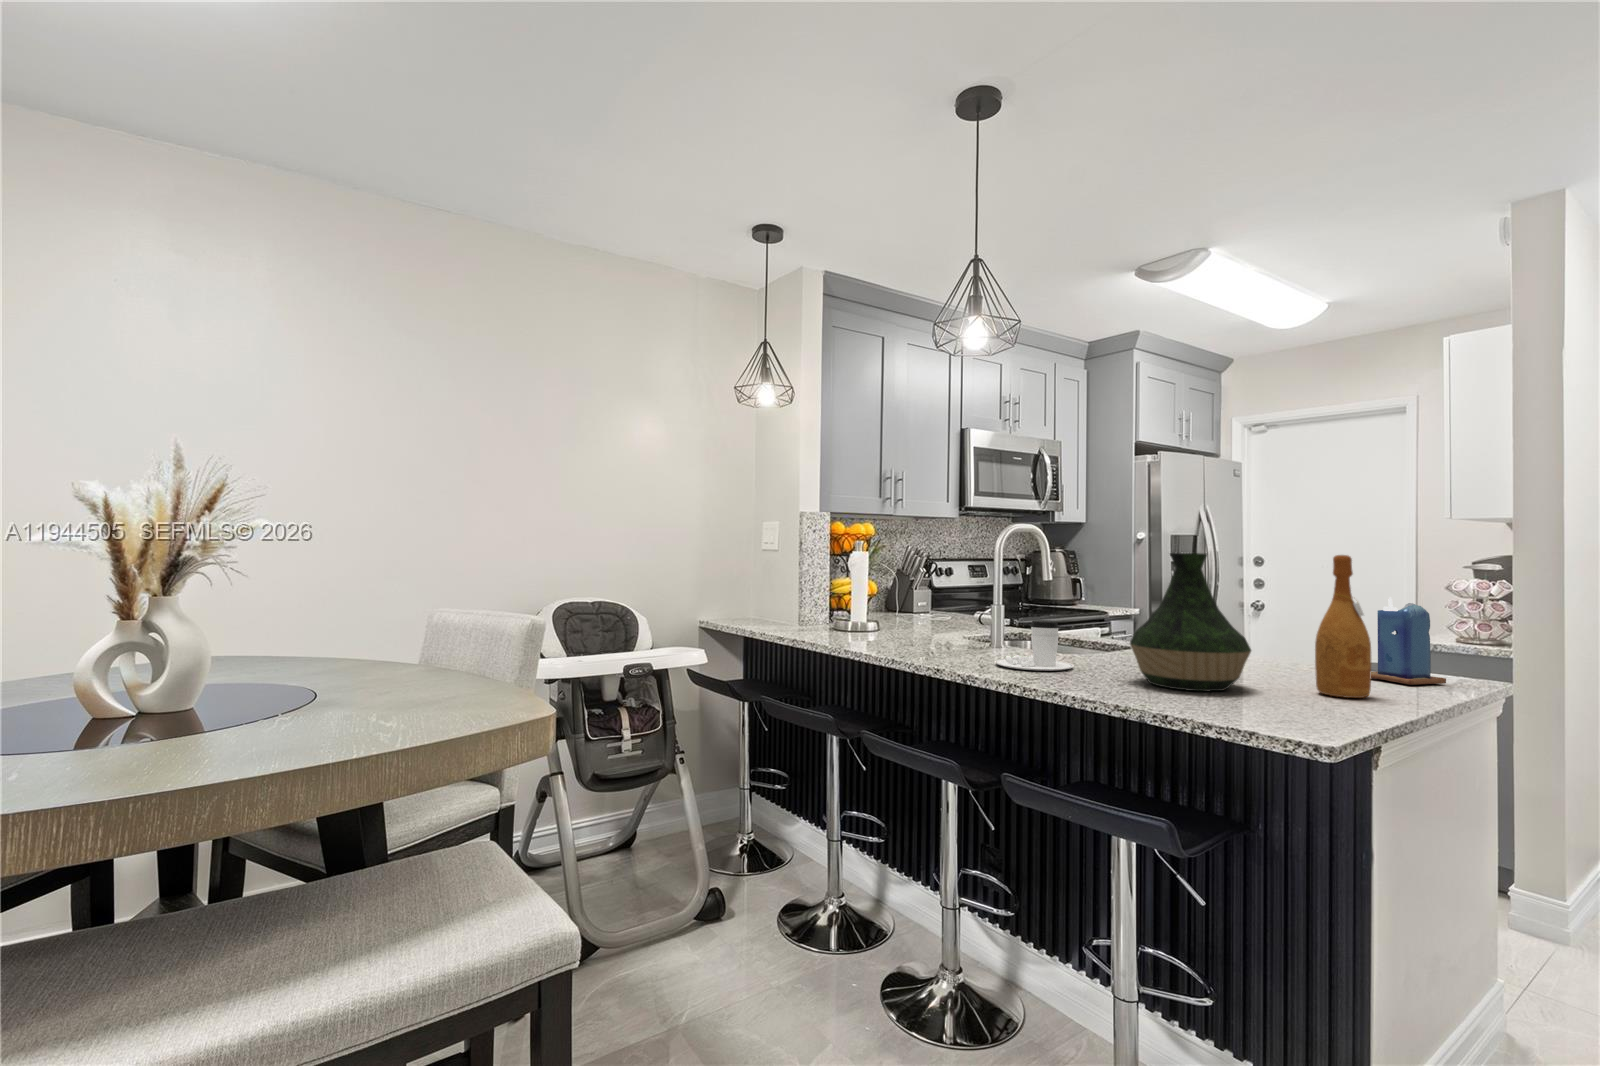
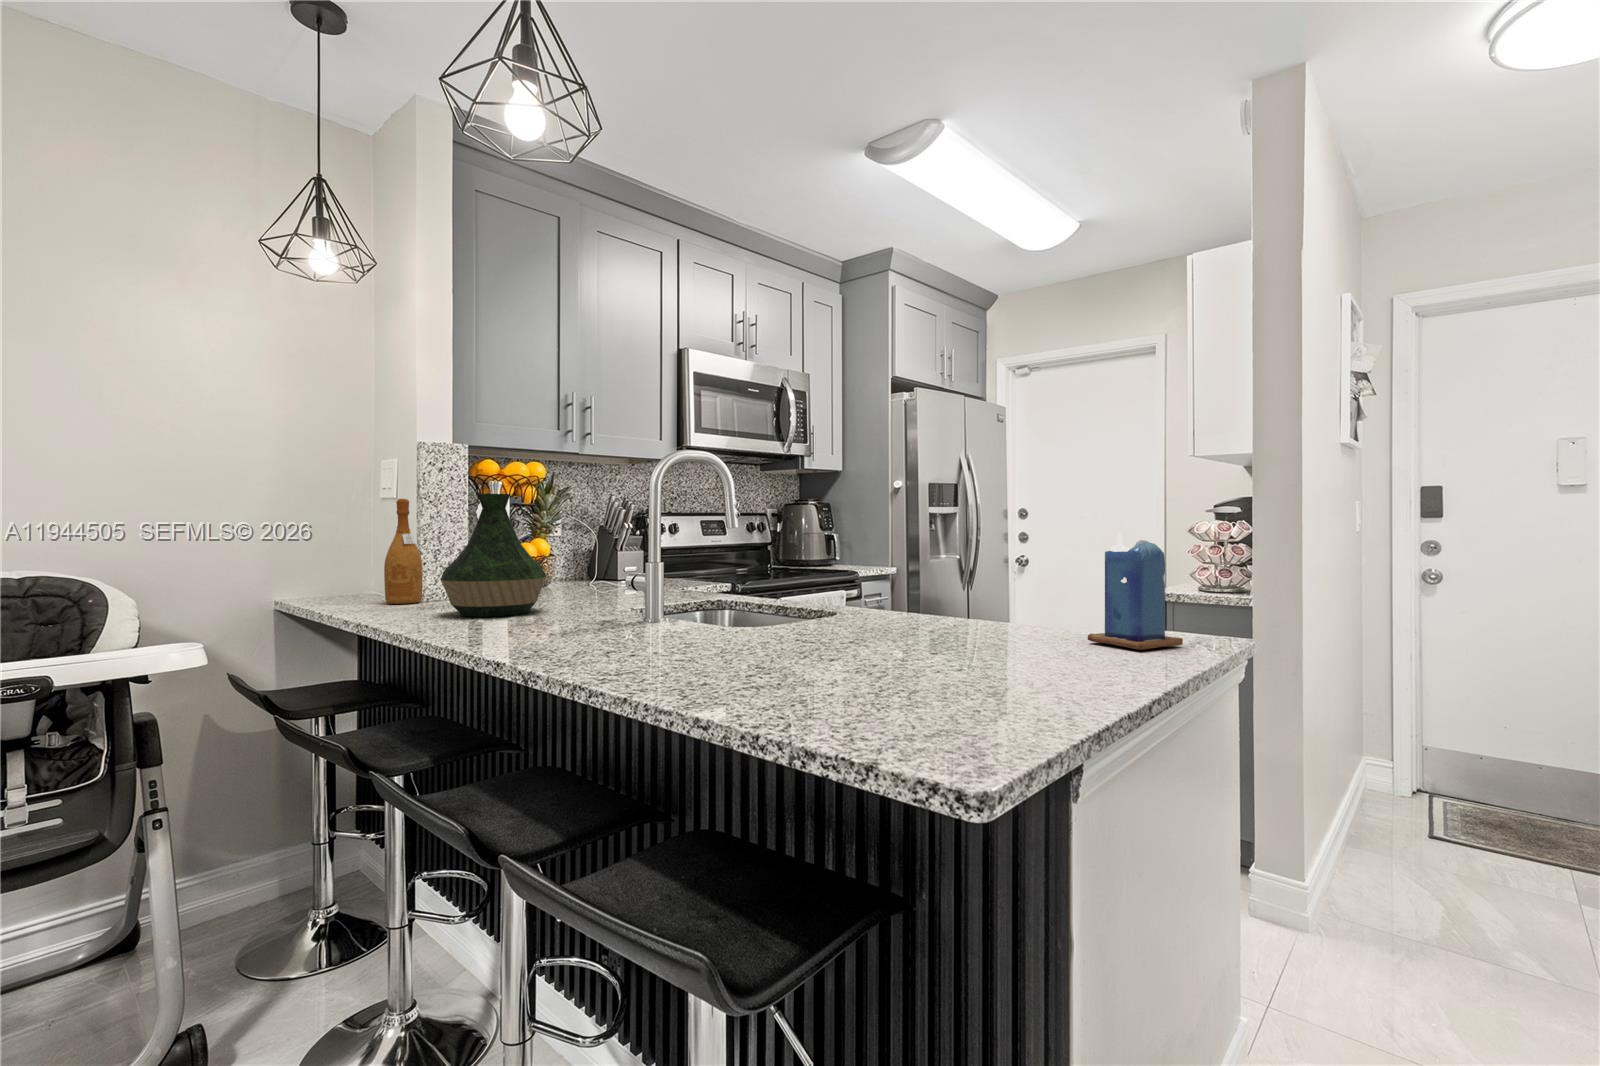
vase: present [1130,553,1251,691] -> present [440,494,546,617]
wine bottle: present [1315,555,1371,698] -> present [384,499,423,604]
coffee cup: present [995,620,1074,671] -> none [603,581,717,656]

